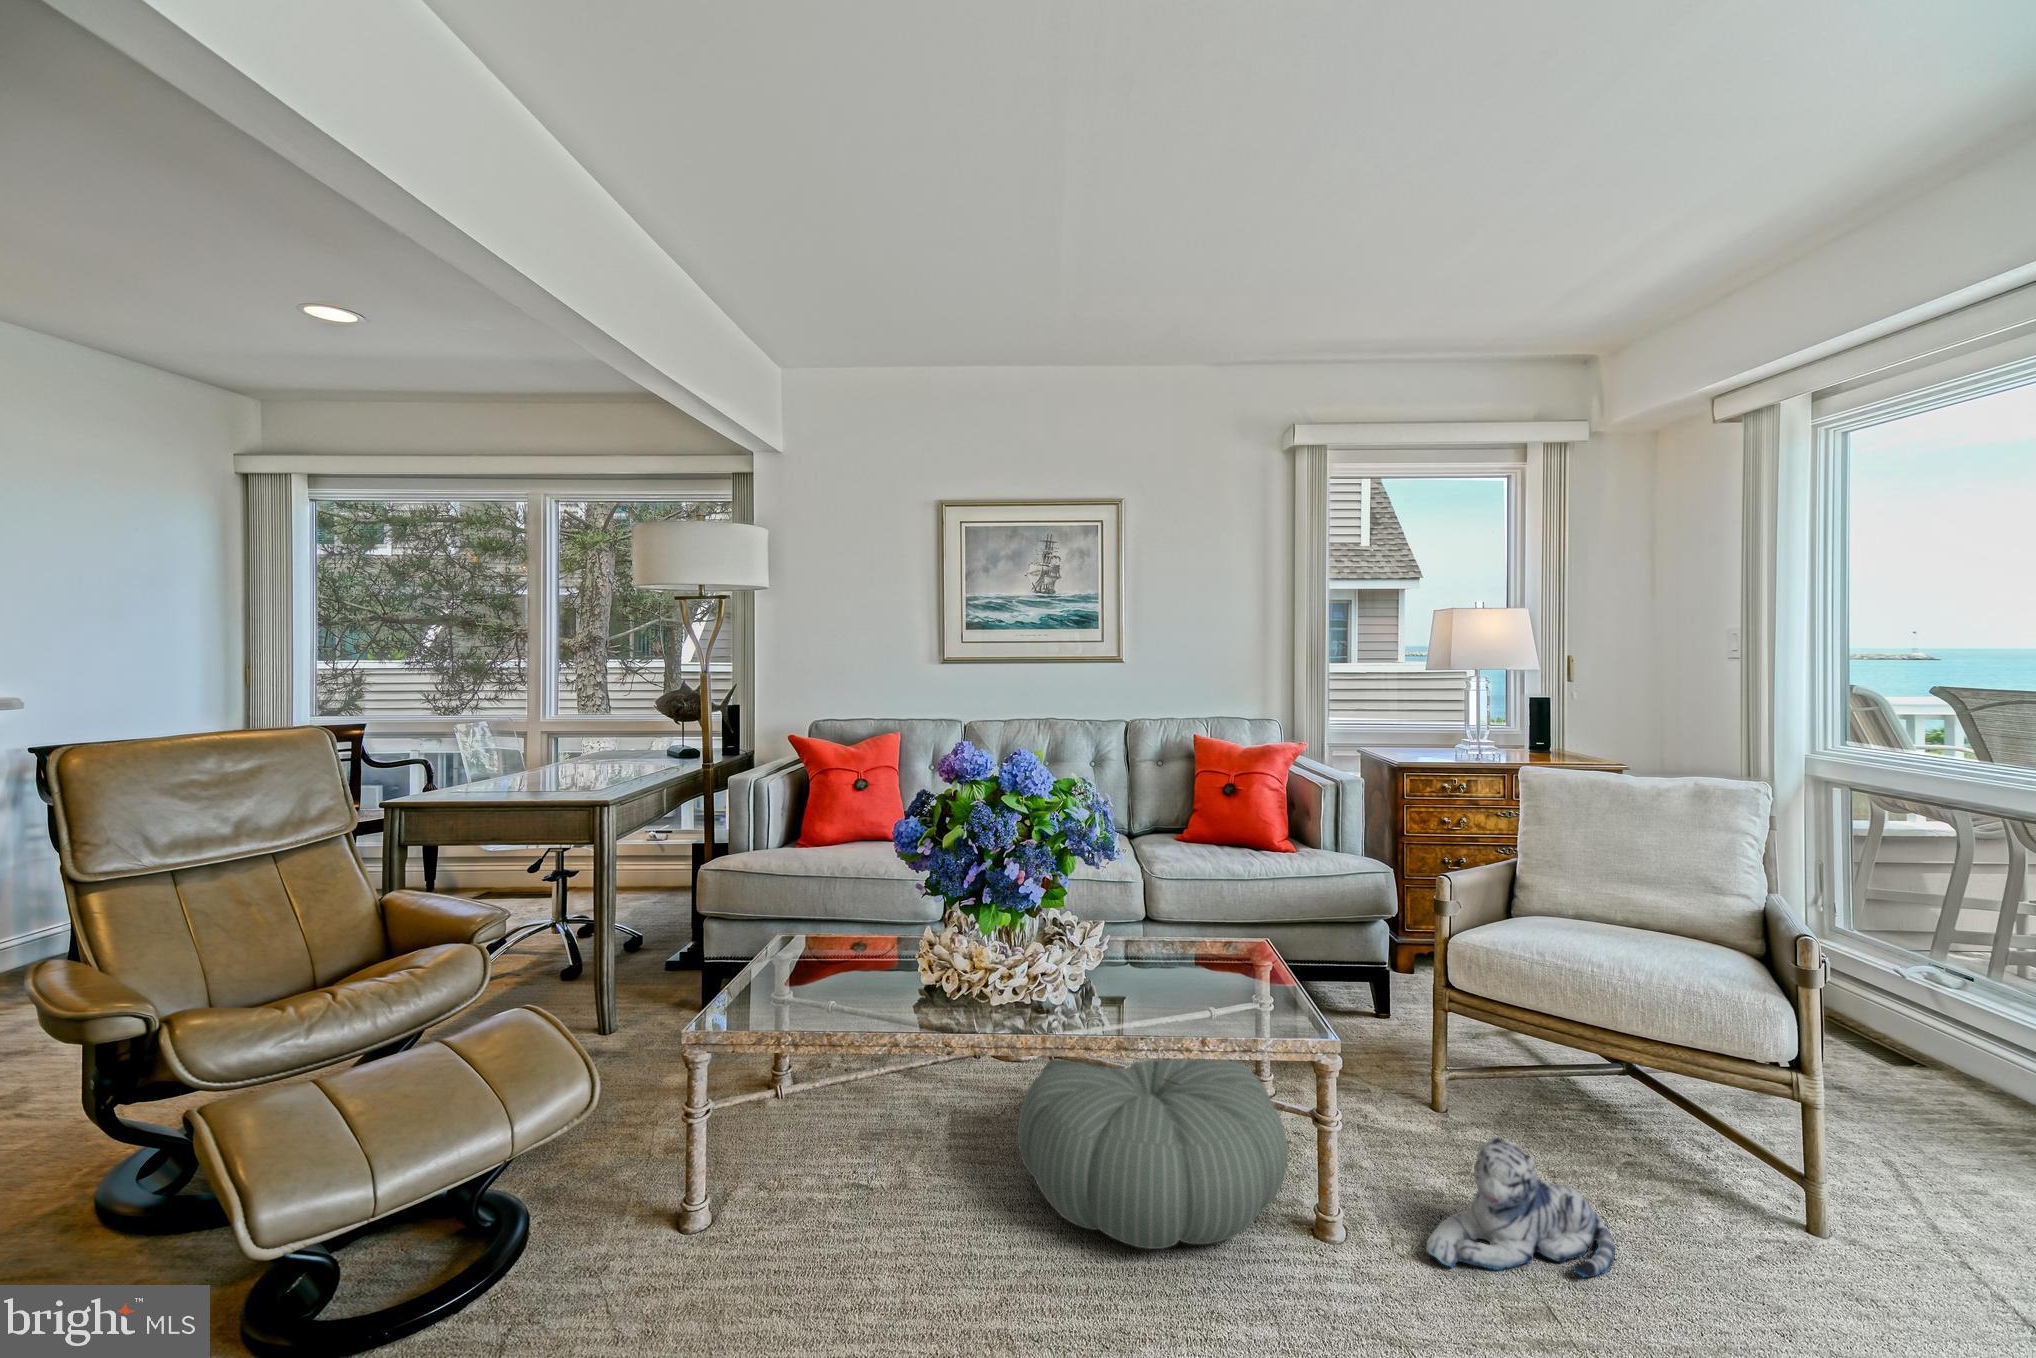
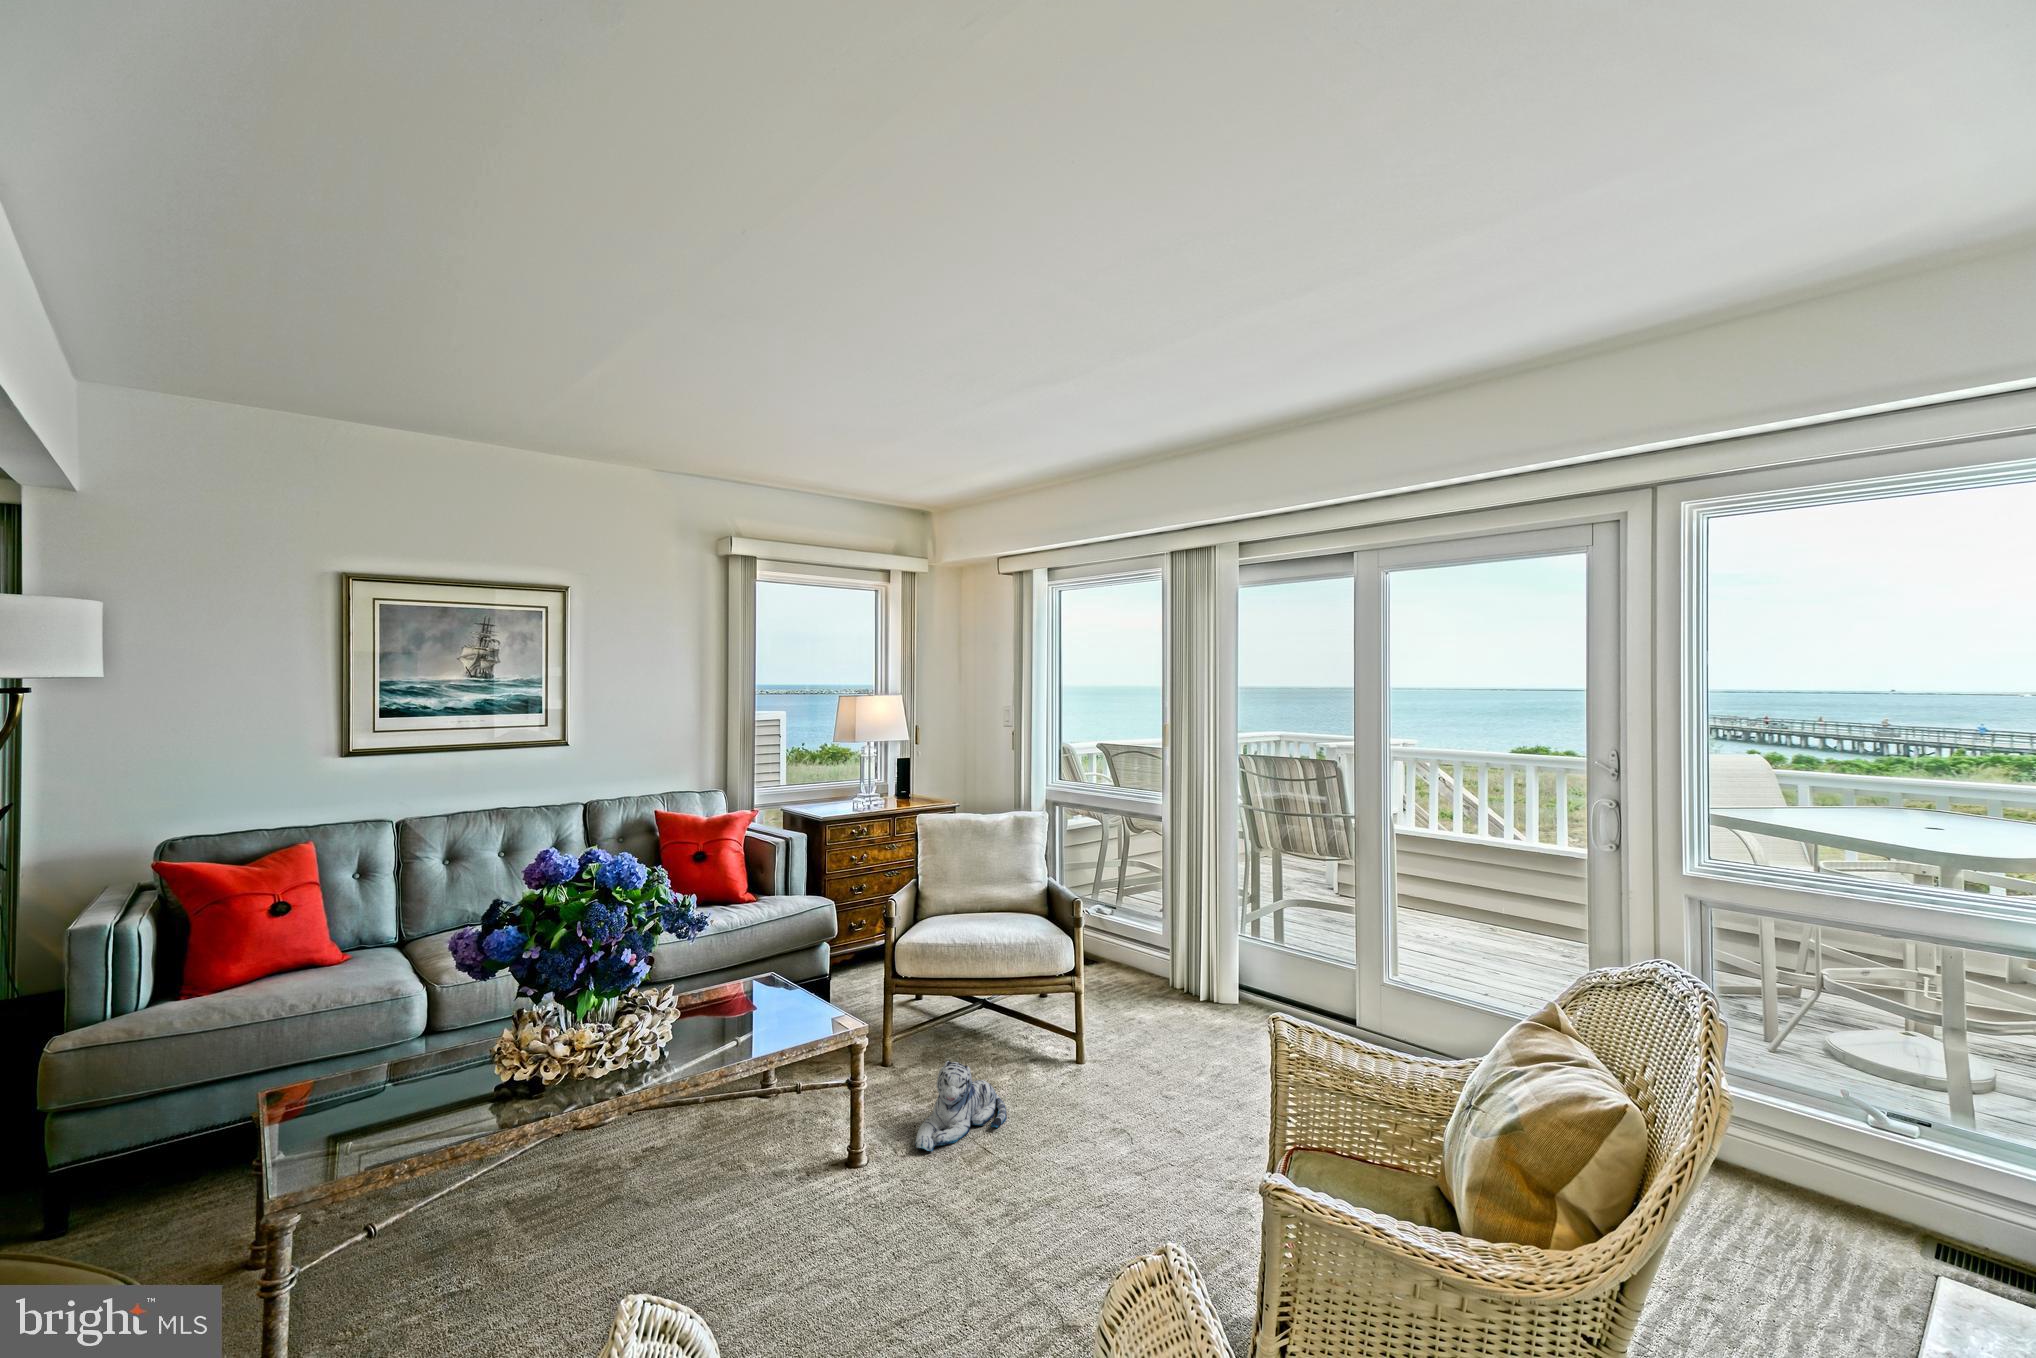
pouf: present [1017,1059,1288,1249] -> none [612,1066,827,1229]

